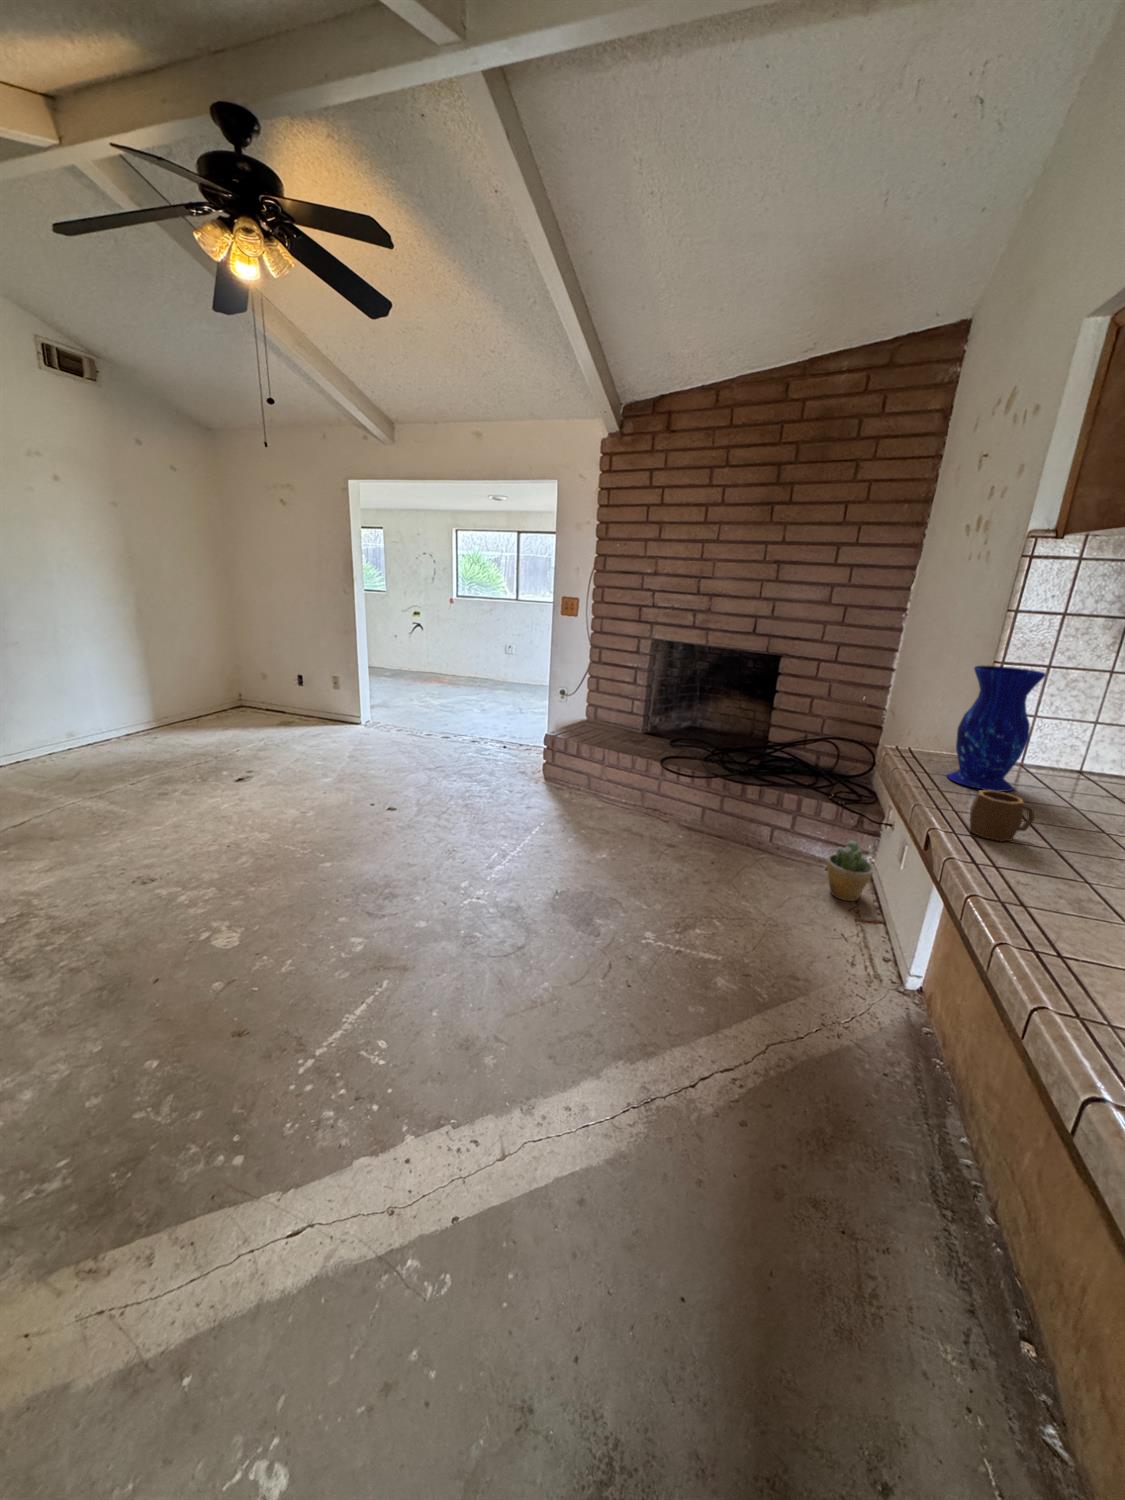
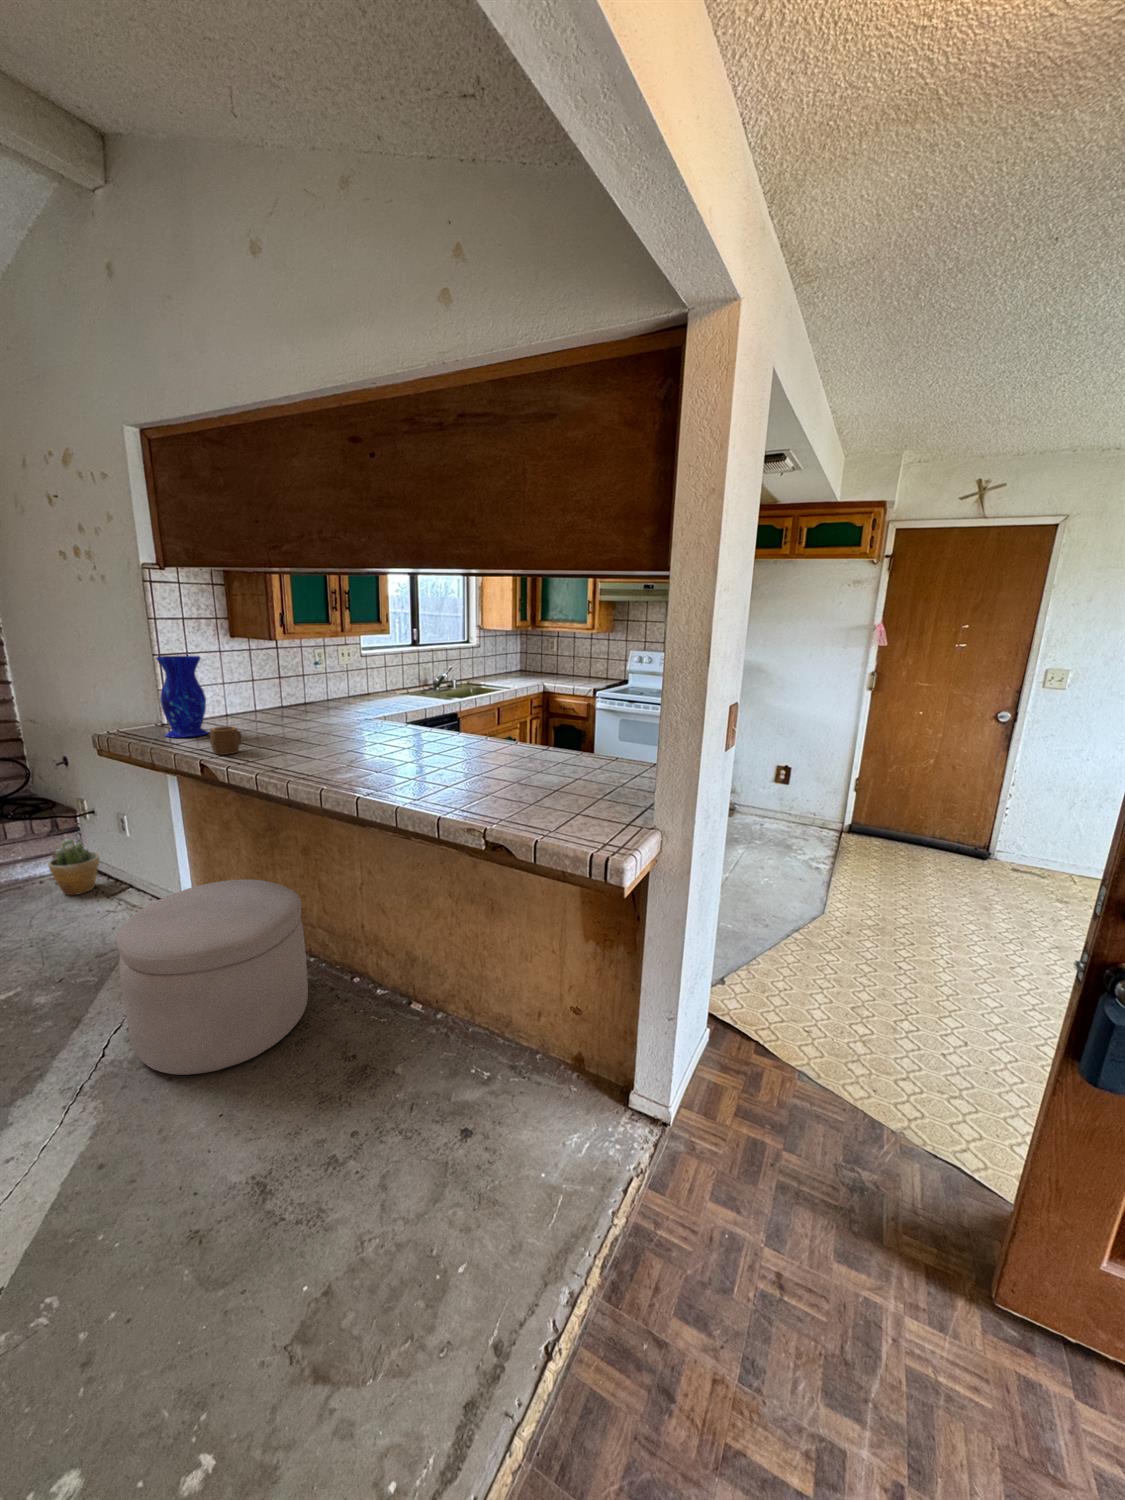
ottoman: none [691,975,971,1314] -> present [116,880,308,1075]

